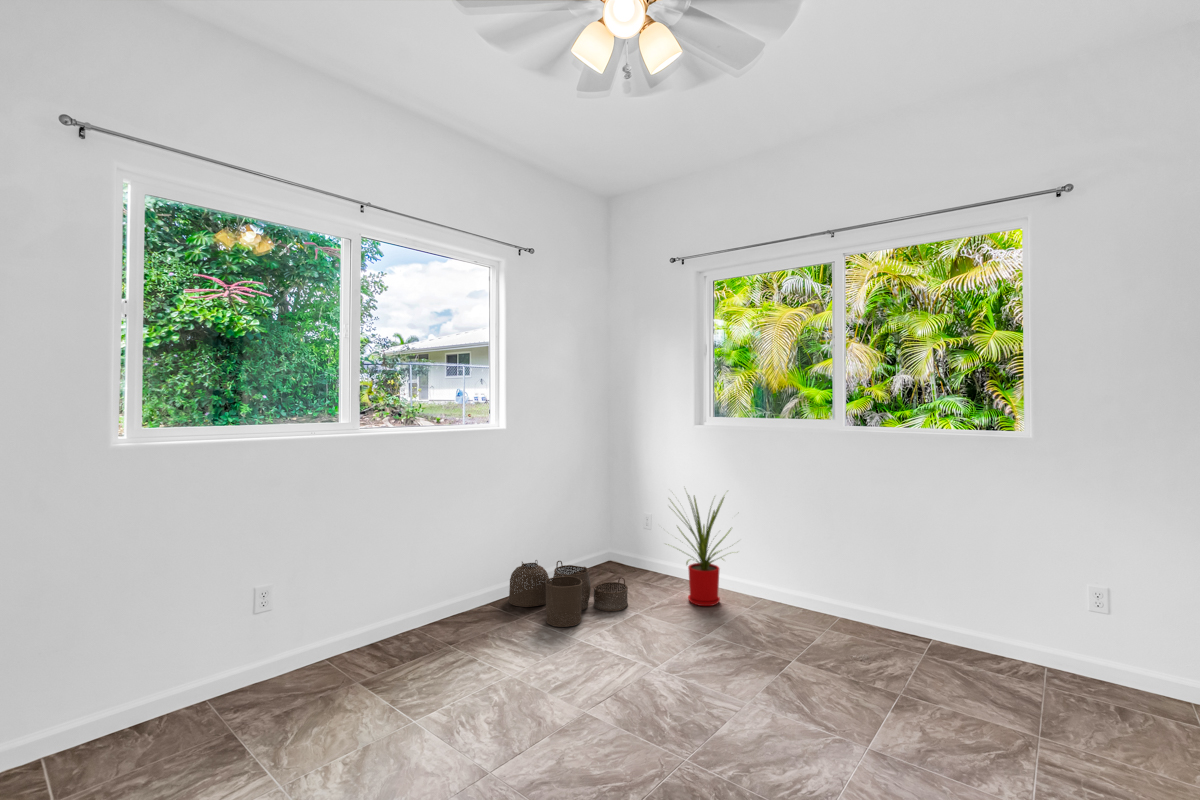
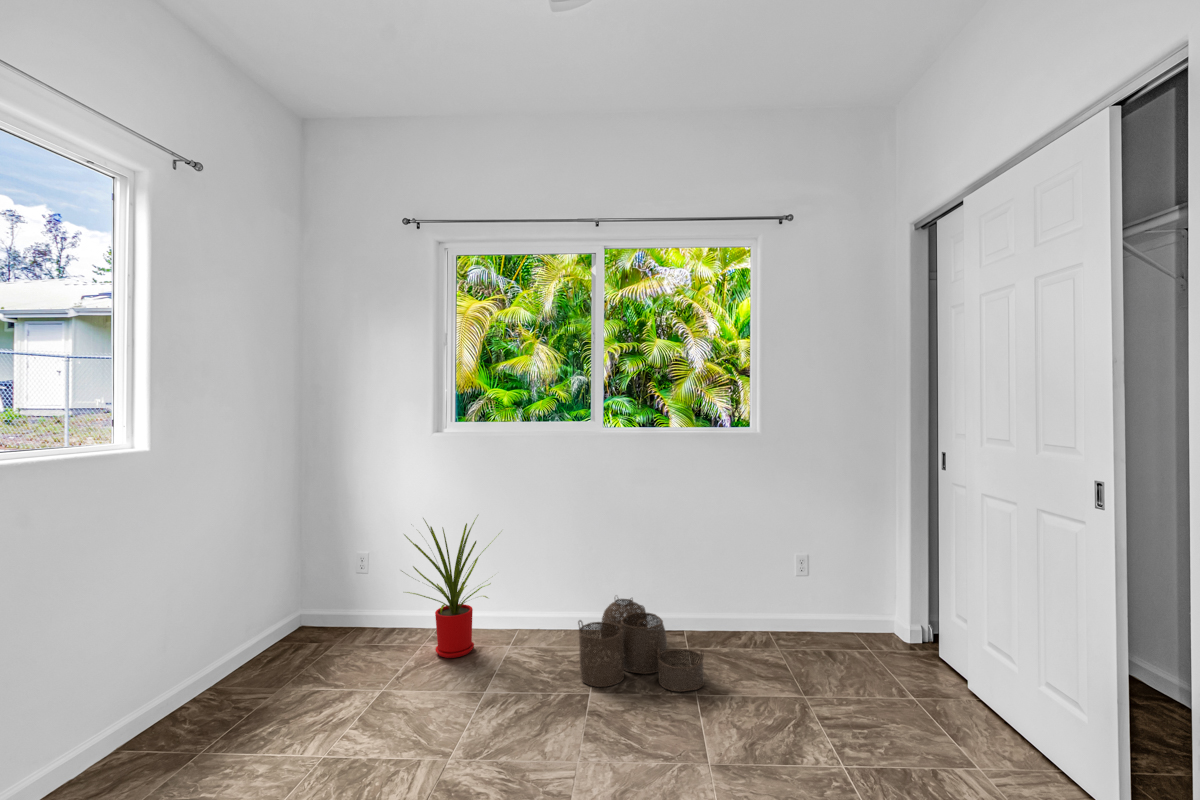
woven basket: present [509,560,628,627] -> present [578,599,704,692]

